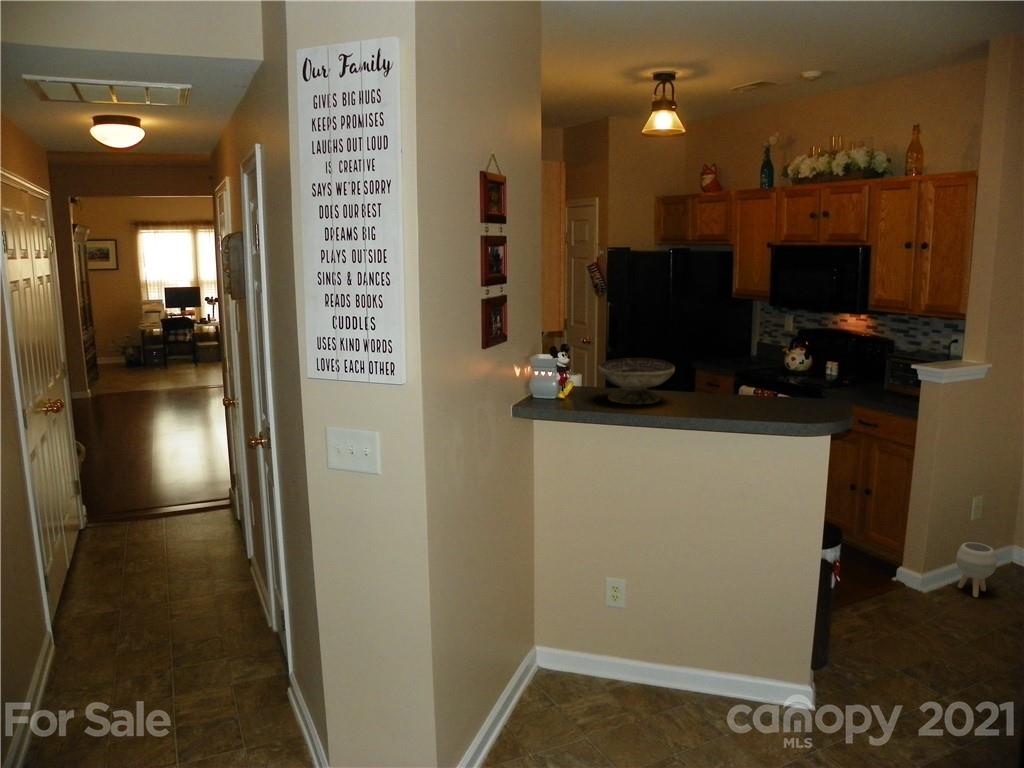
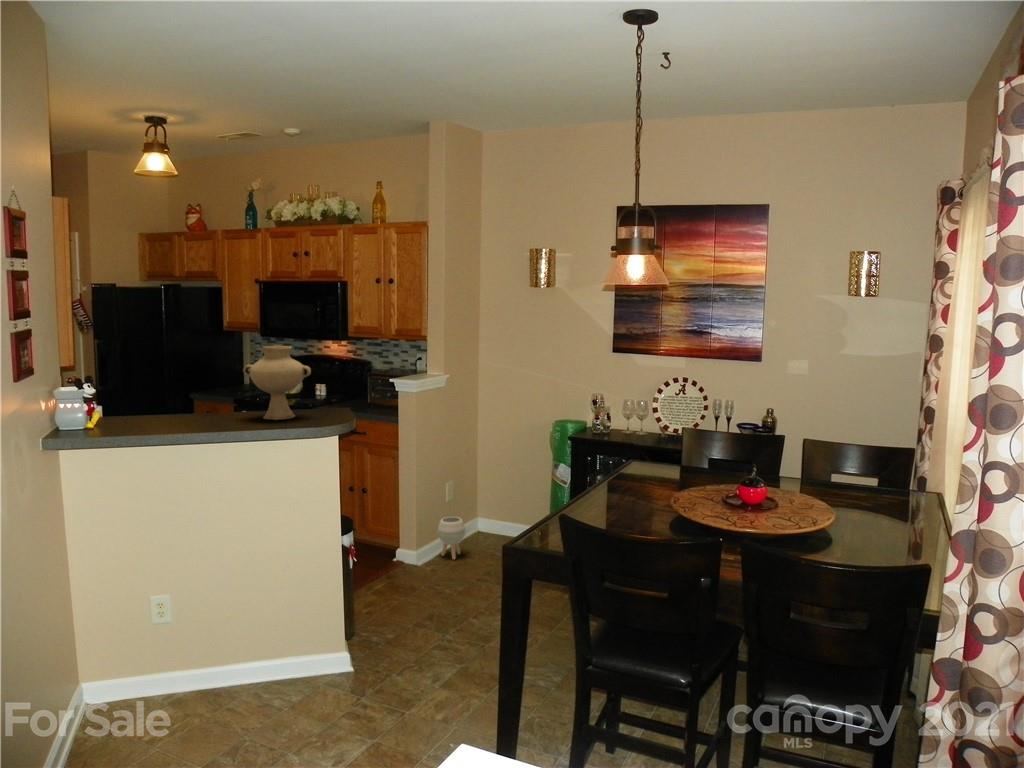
vase: none [723,323,804,411] -> present [243,346,311,420]
decorative bowl: present [598,358,675,404] -> none [125,385,201,426]

